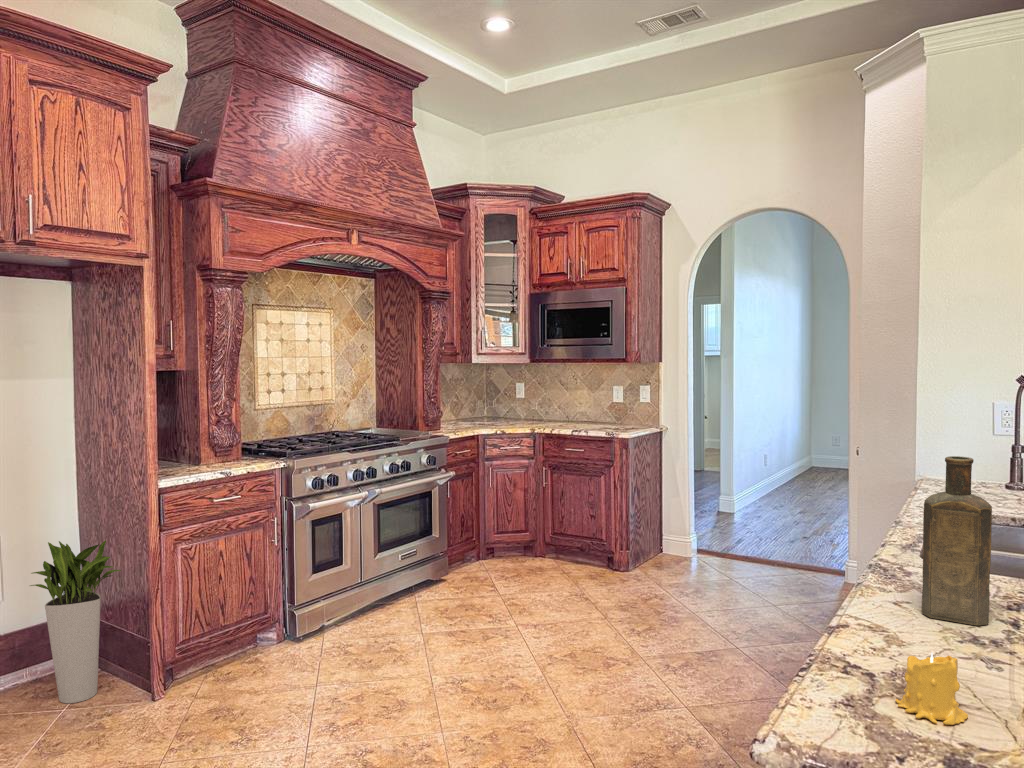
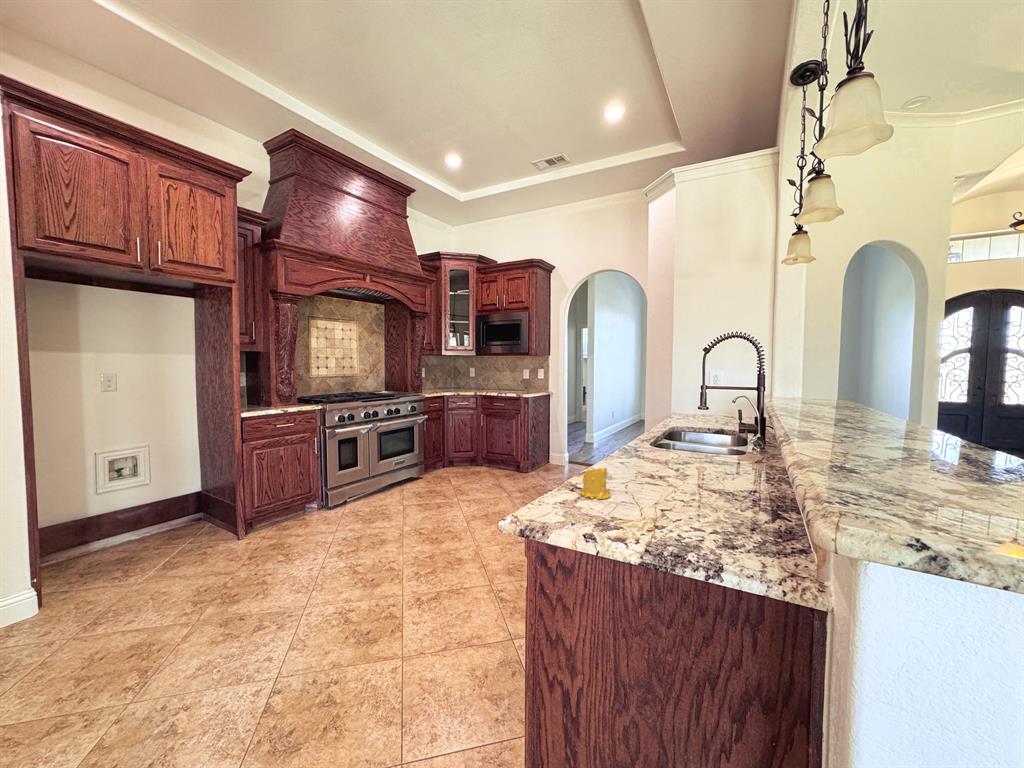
bottle: present [922,456,992,625] -> none [621,381,656,467]
planter: present [30,540,121,703] -> none [163,447,220,541]

